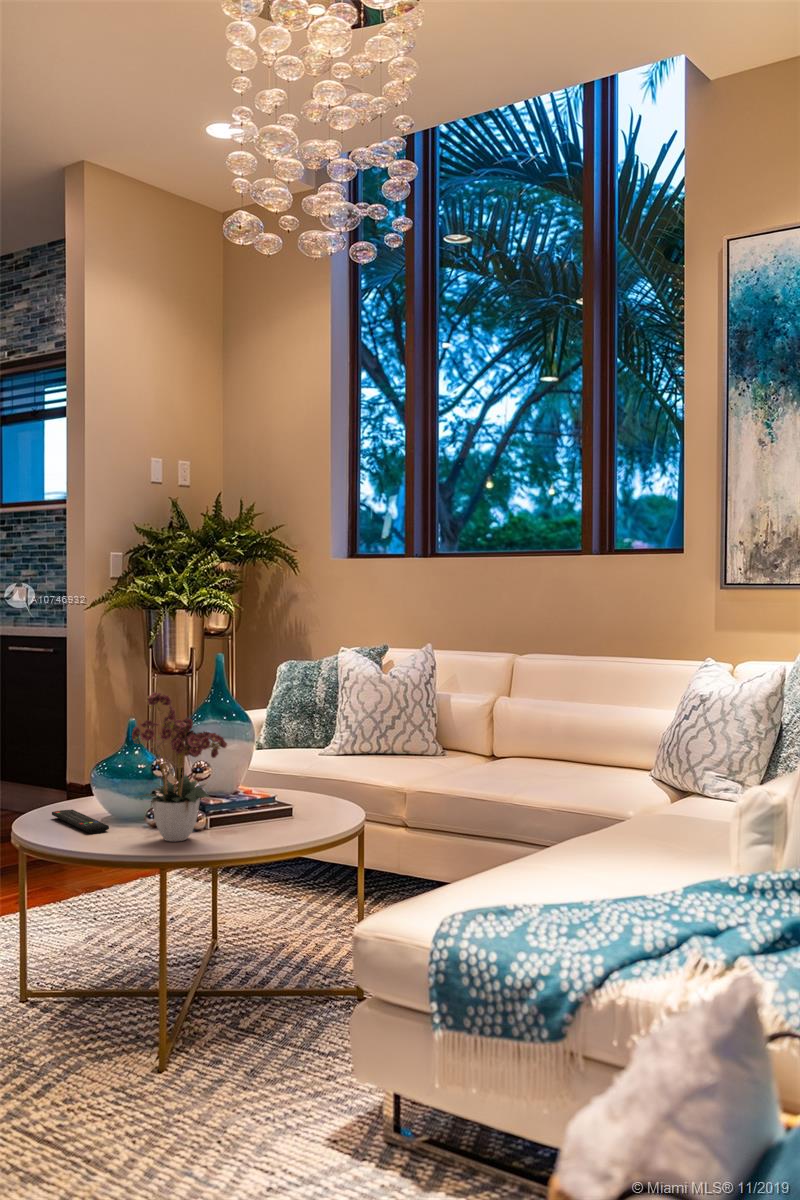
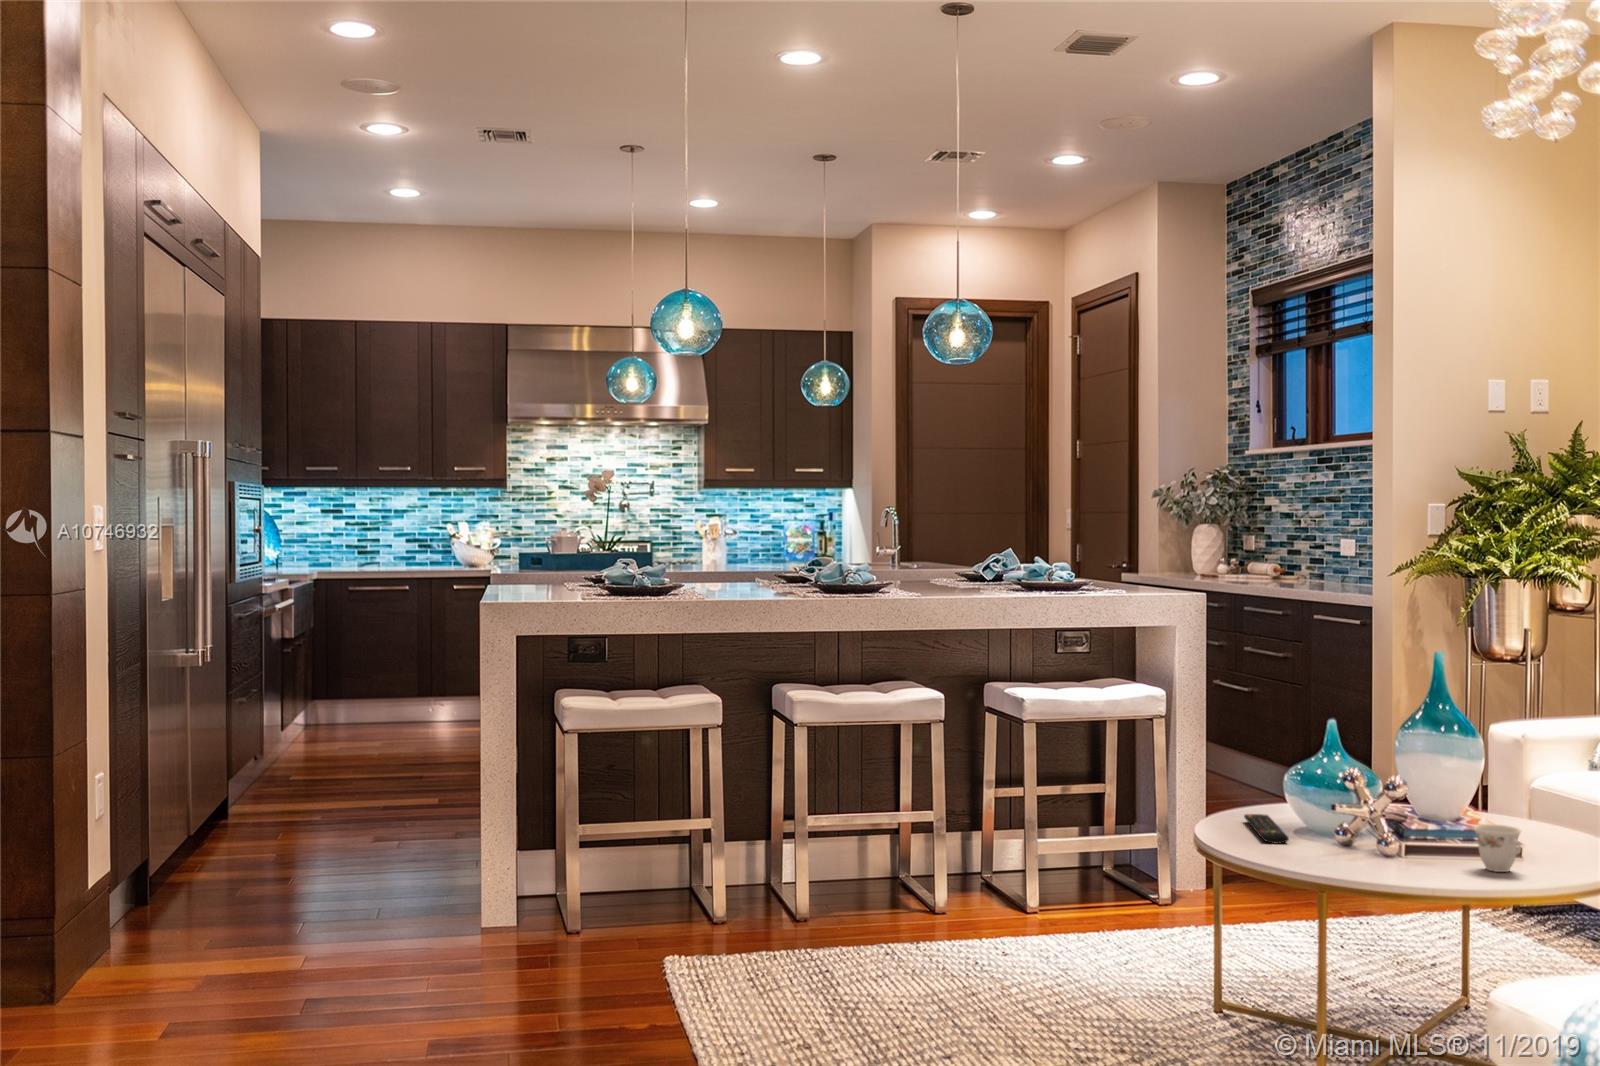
flower arrangement: present [132,692,227,841] -> none [1292,687,1418,865]
teacup: none [267,790,305,829] -> present [1474,824,1521,872]

